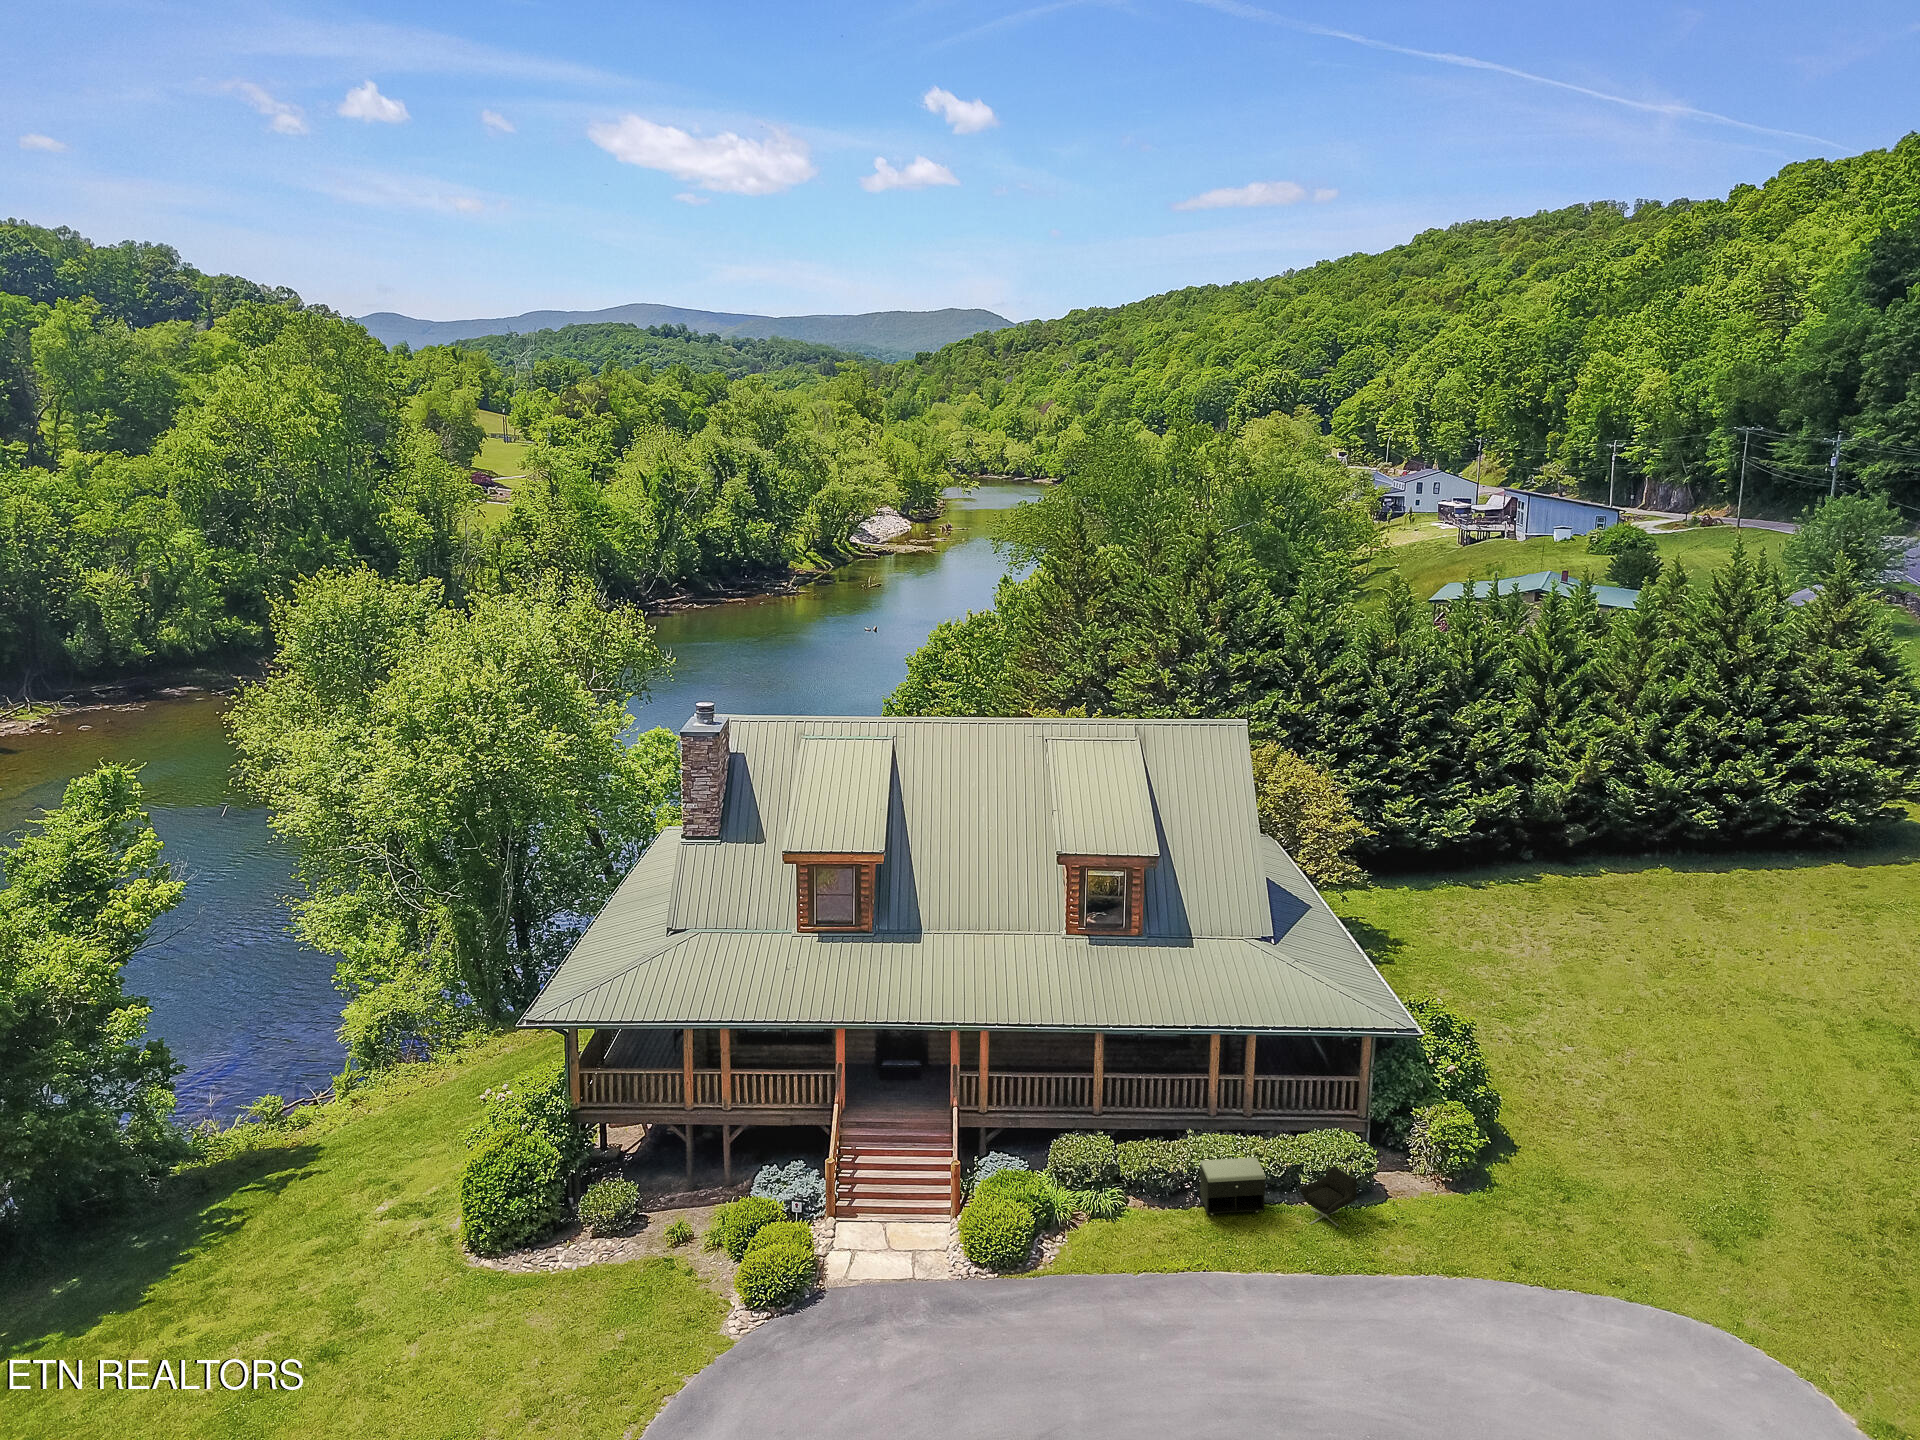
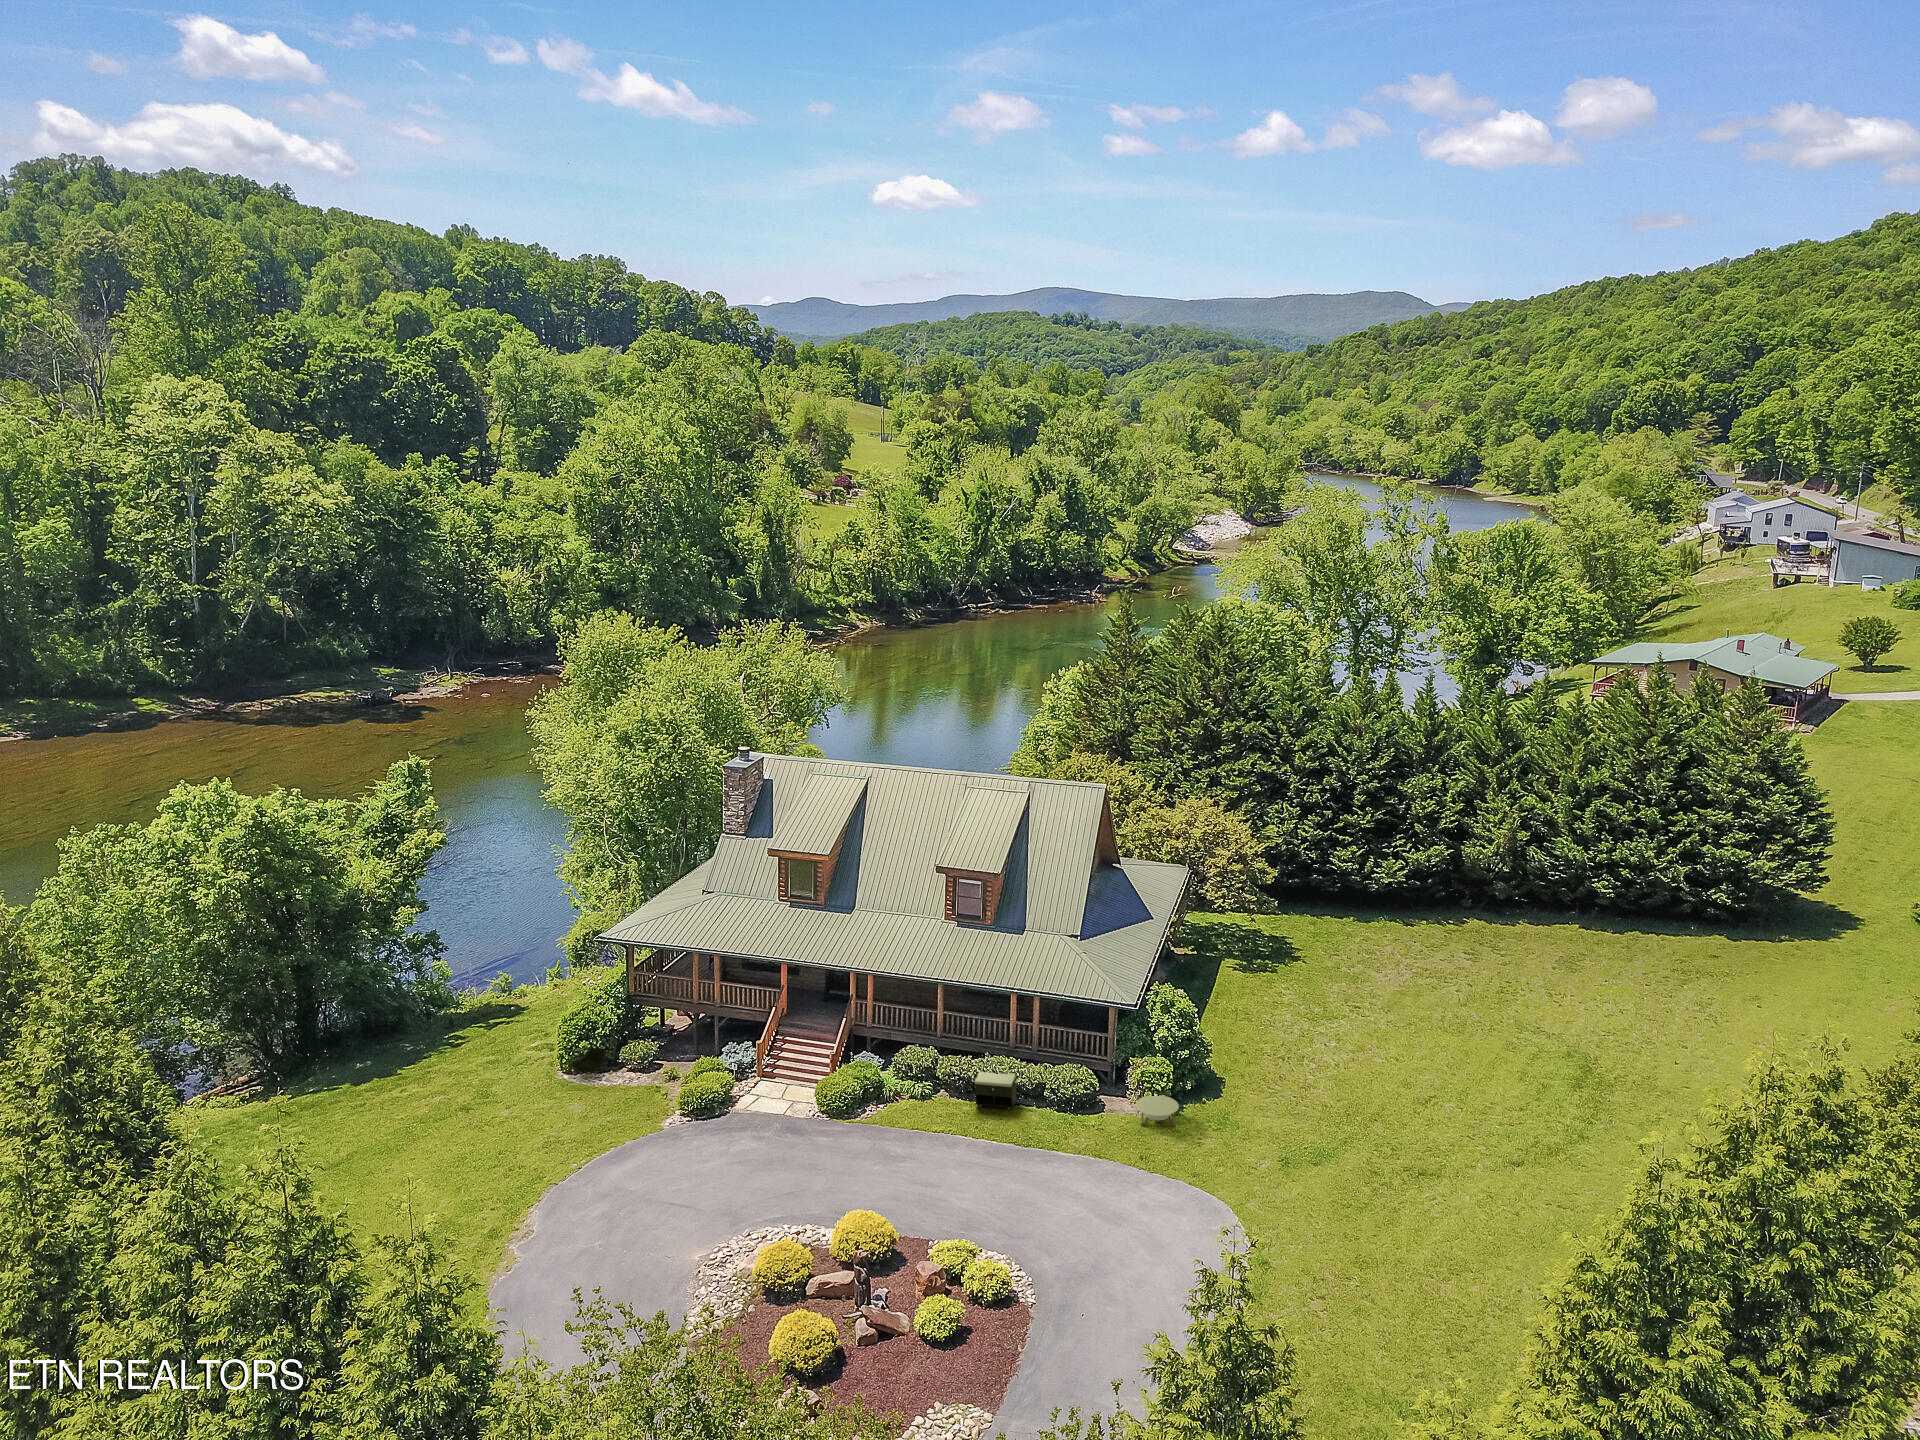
round table: none [1443,1157,1512,1209] -> present [1136,1095,1179,1127]
lounge chair: present [1300,1167,1357,1226] -> present [573,1047,606,1078]

